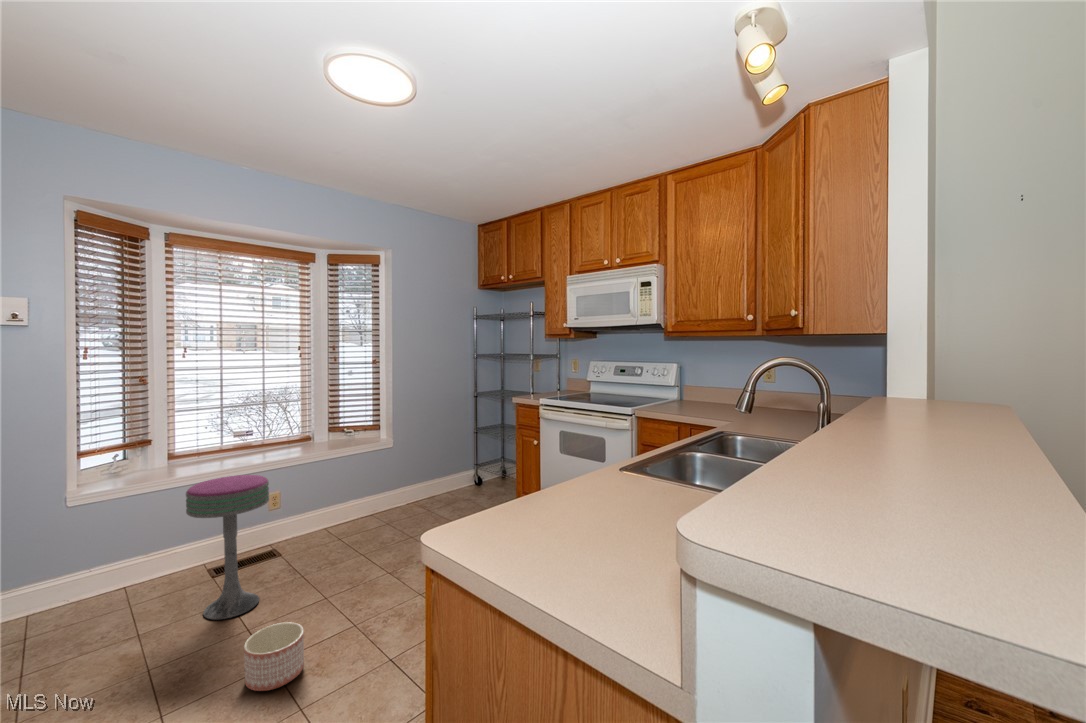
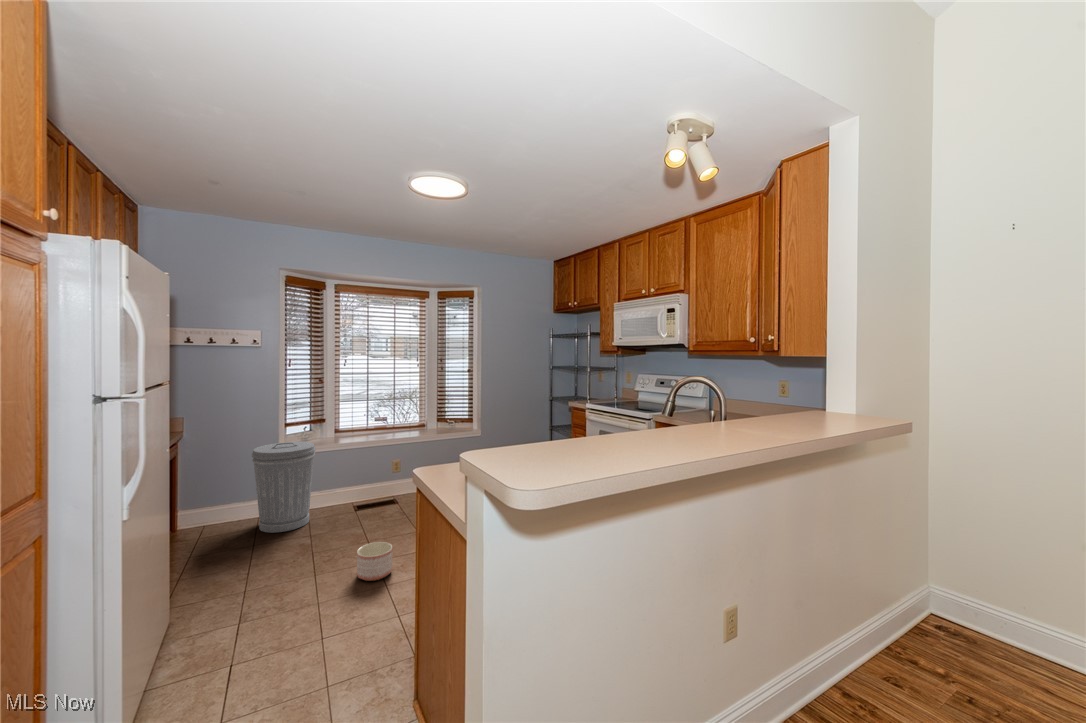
bar stool: present [186,475,269,620] -> none [336,446,385,539]
trash can: none [16,477,142,634] -> present [252,442,316,533]

